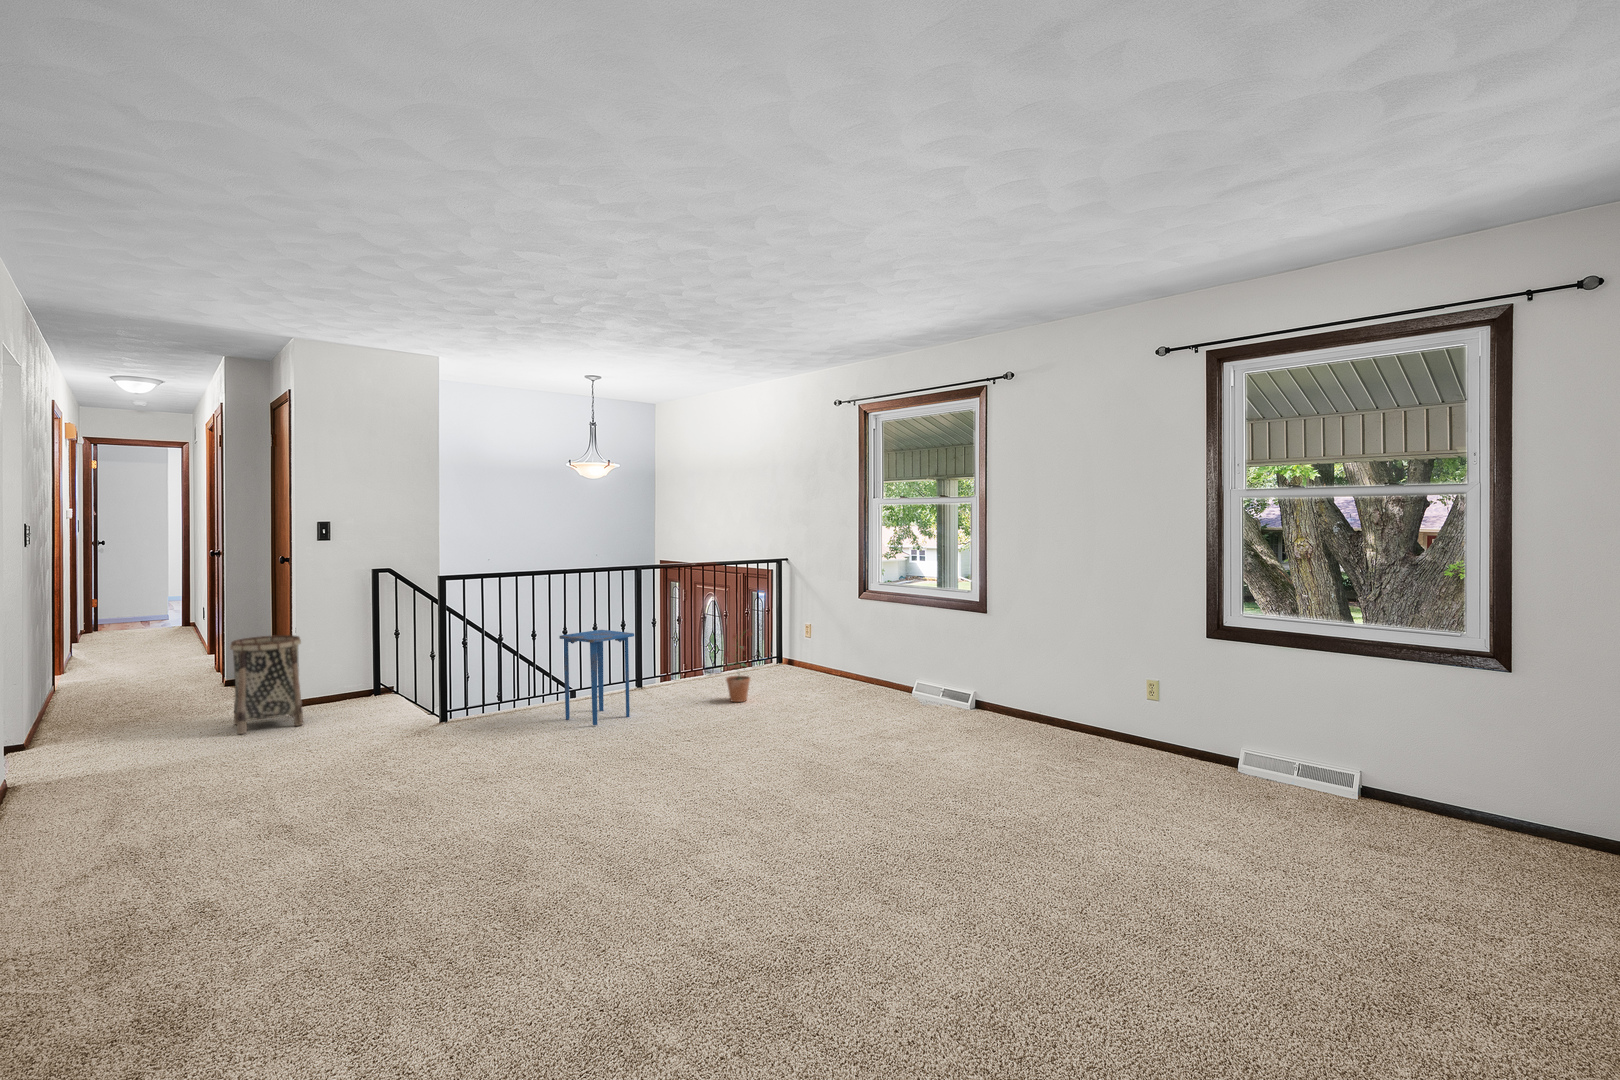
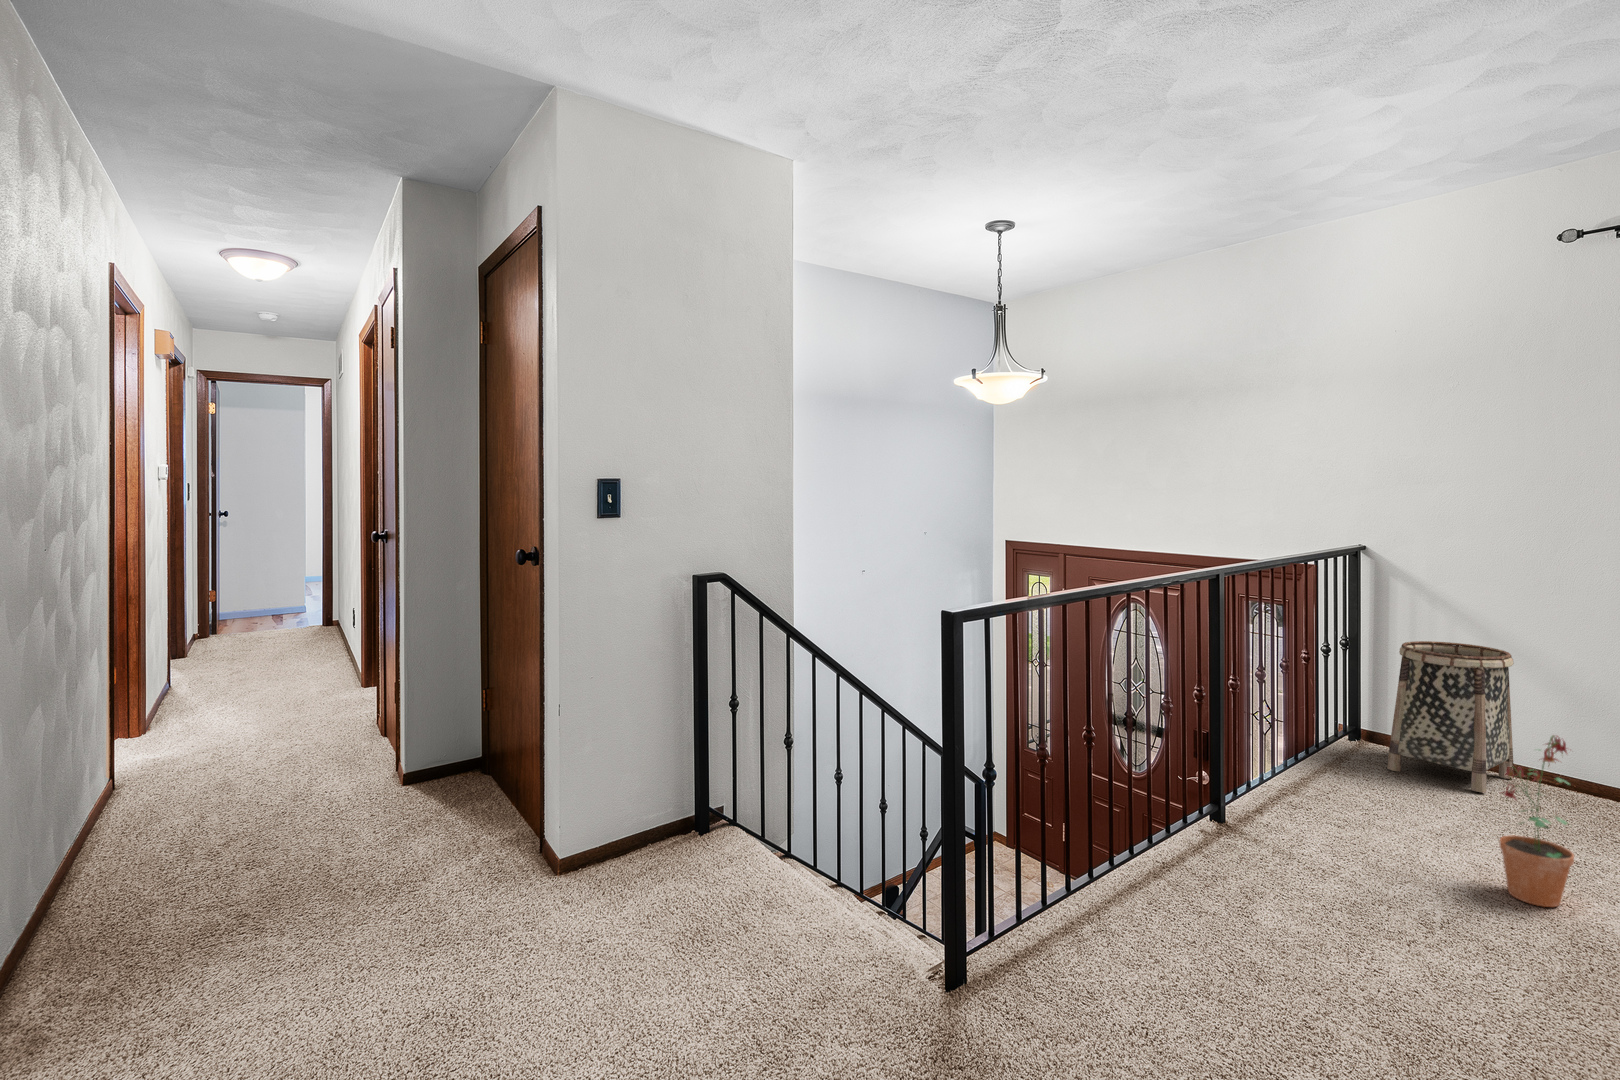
side table: present [559,630,634,725] -> none [1225,737,1405,1016]
basket: present [230,635,303,734] -> present [1387,641,1514,792]

